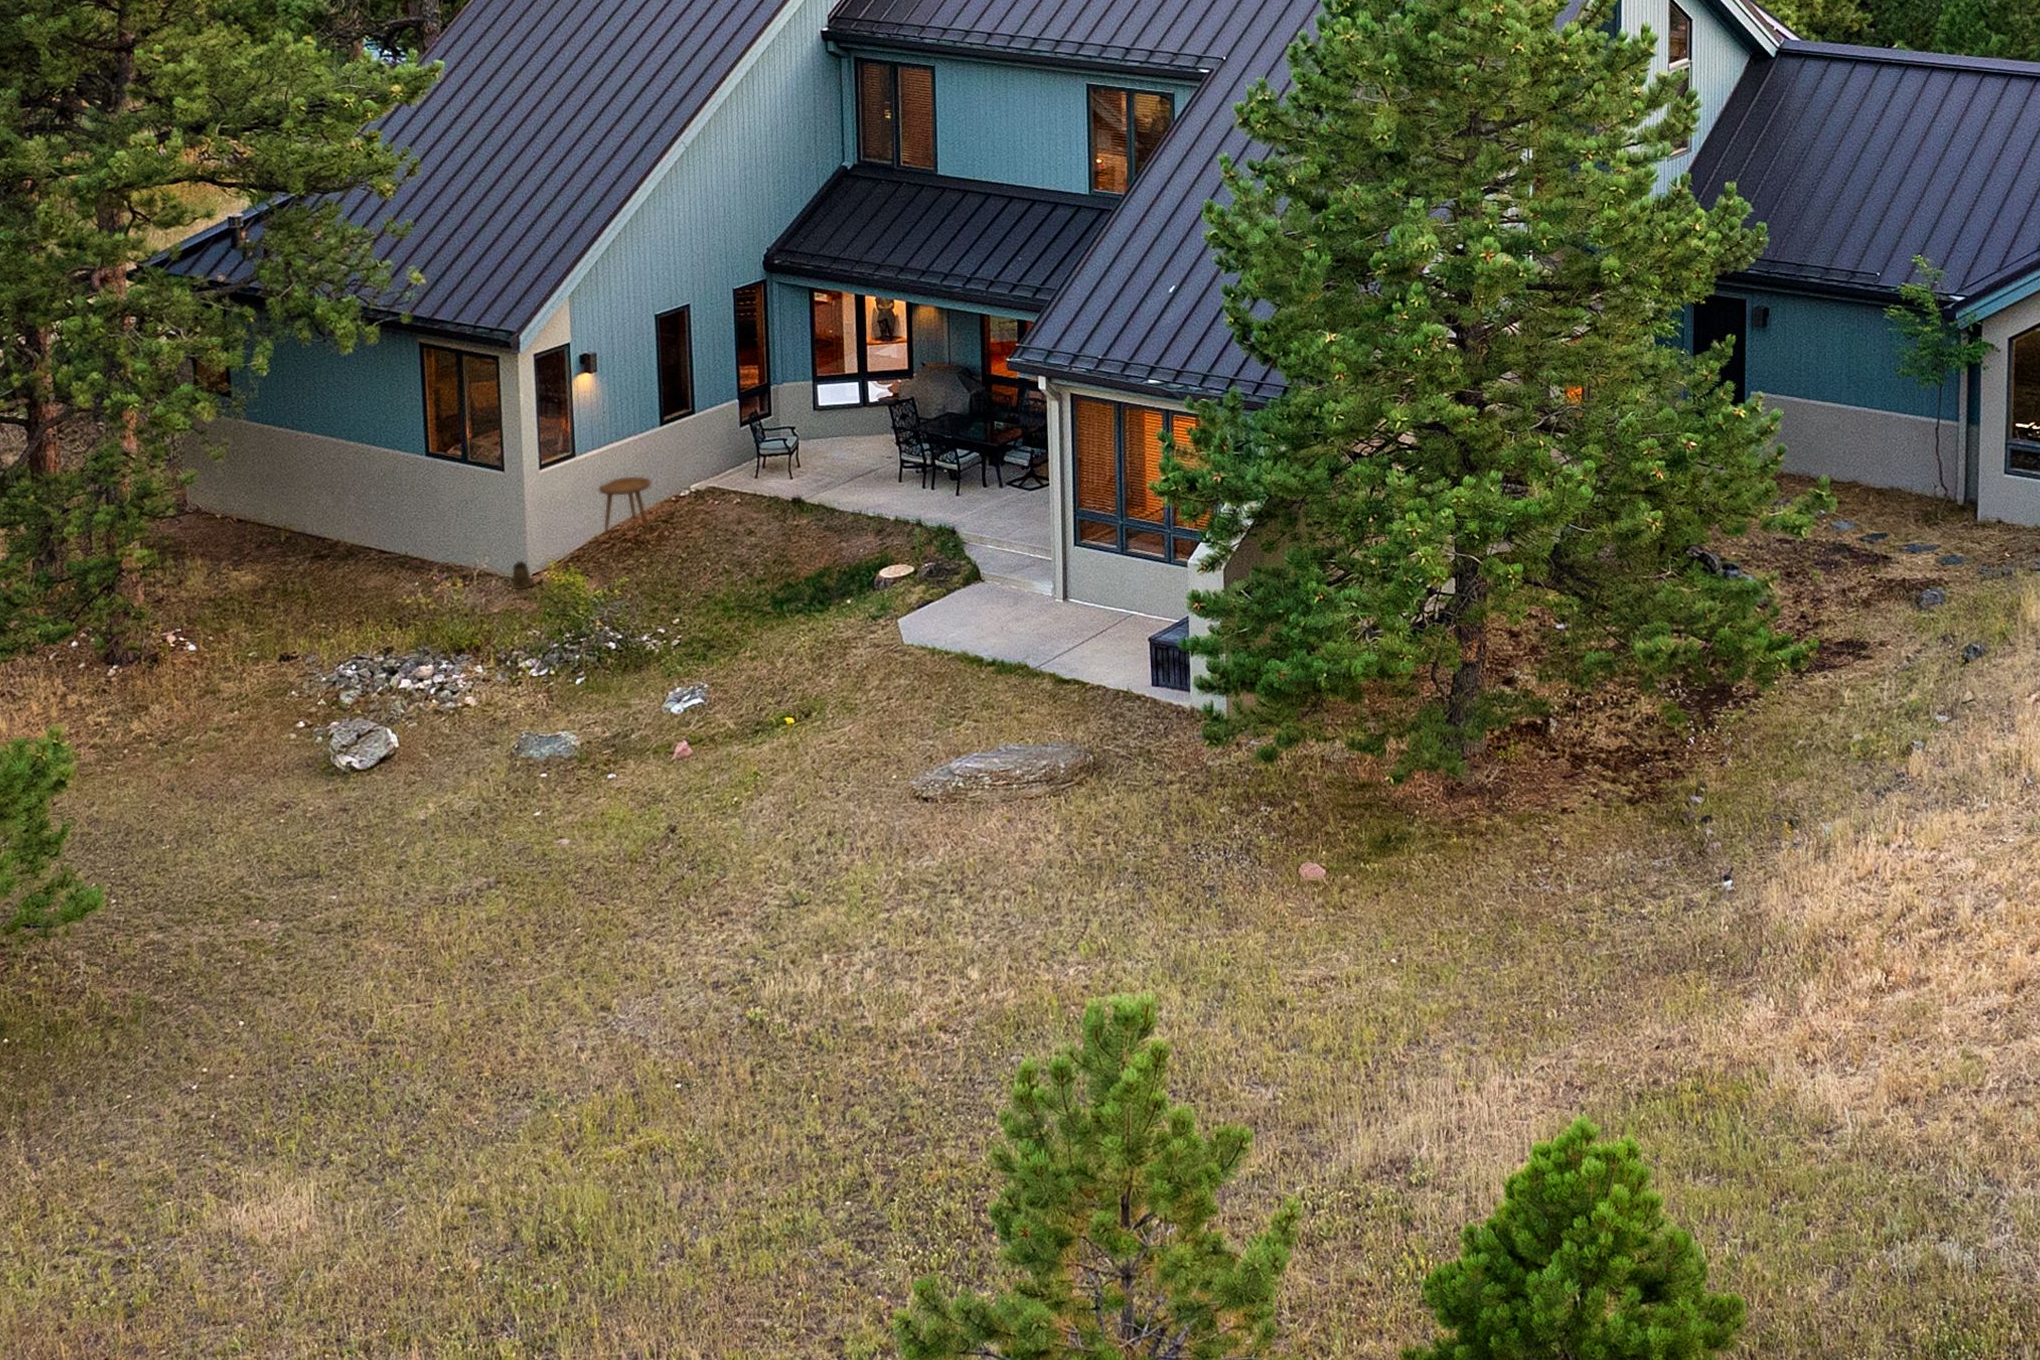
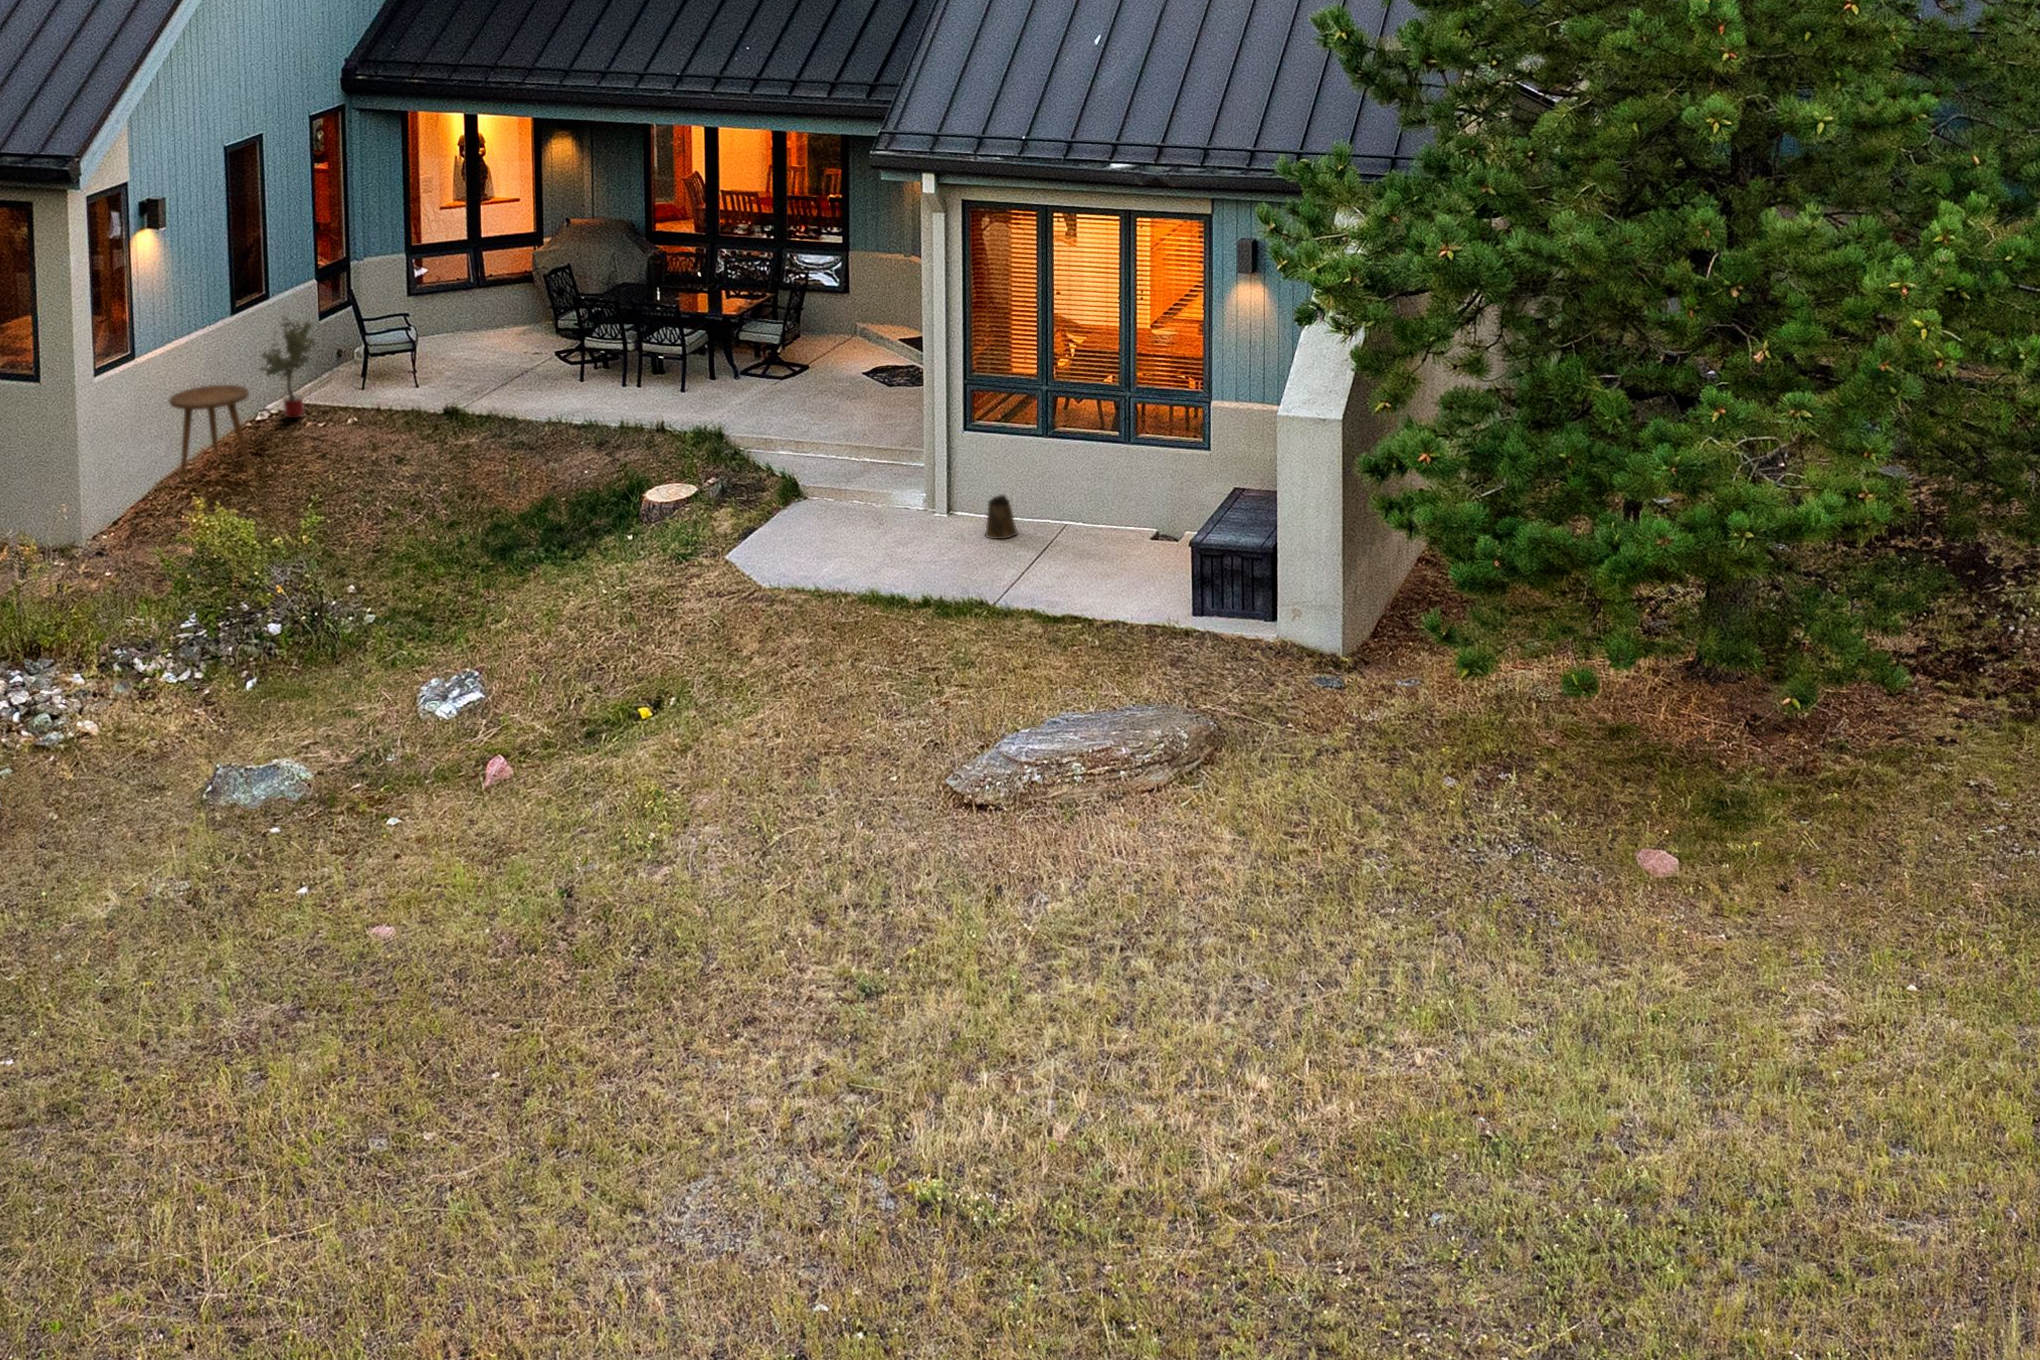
potted tree: none [677,429,720,498] -> present [258,317,315,418]
watering can: present [512,561,533,589] -> present [985,495,1018,539]

